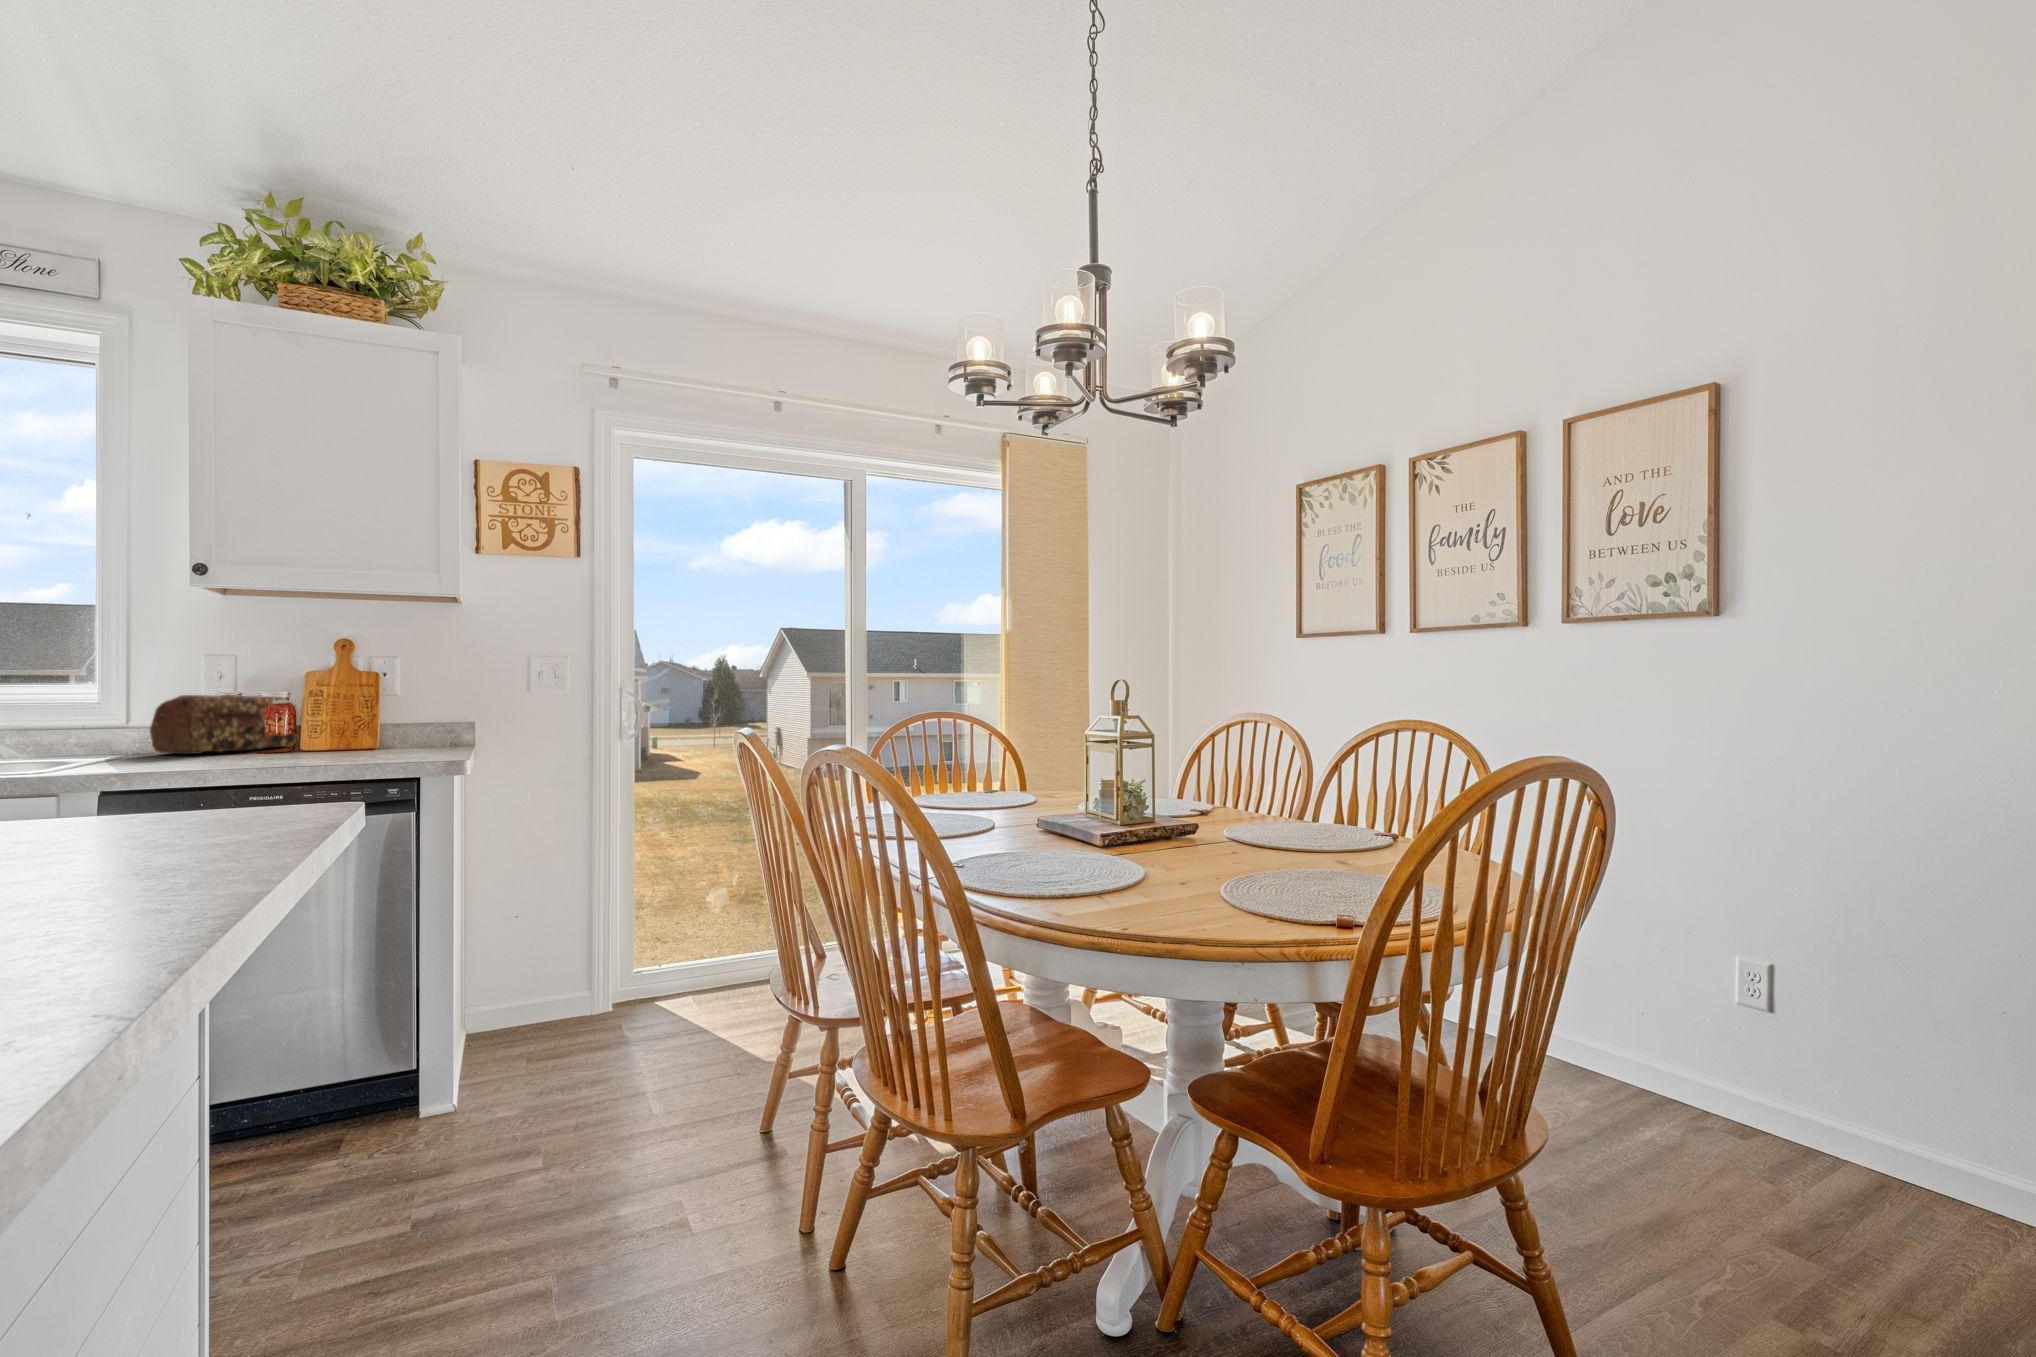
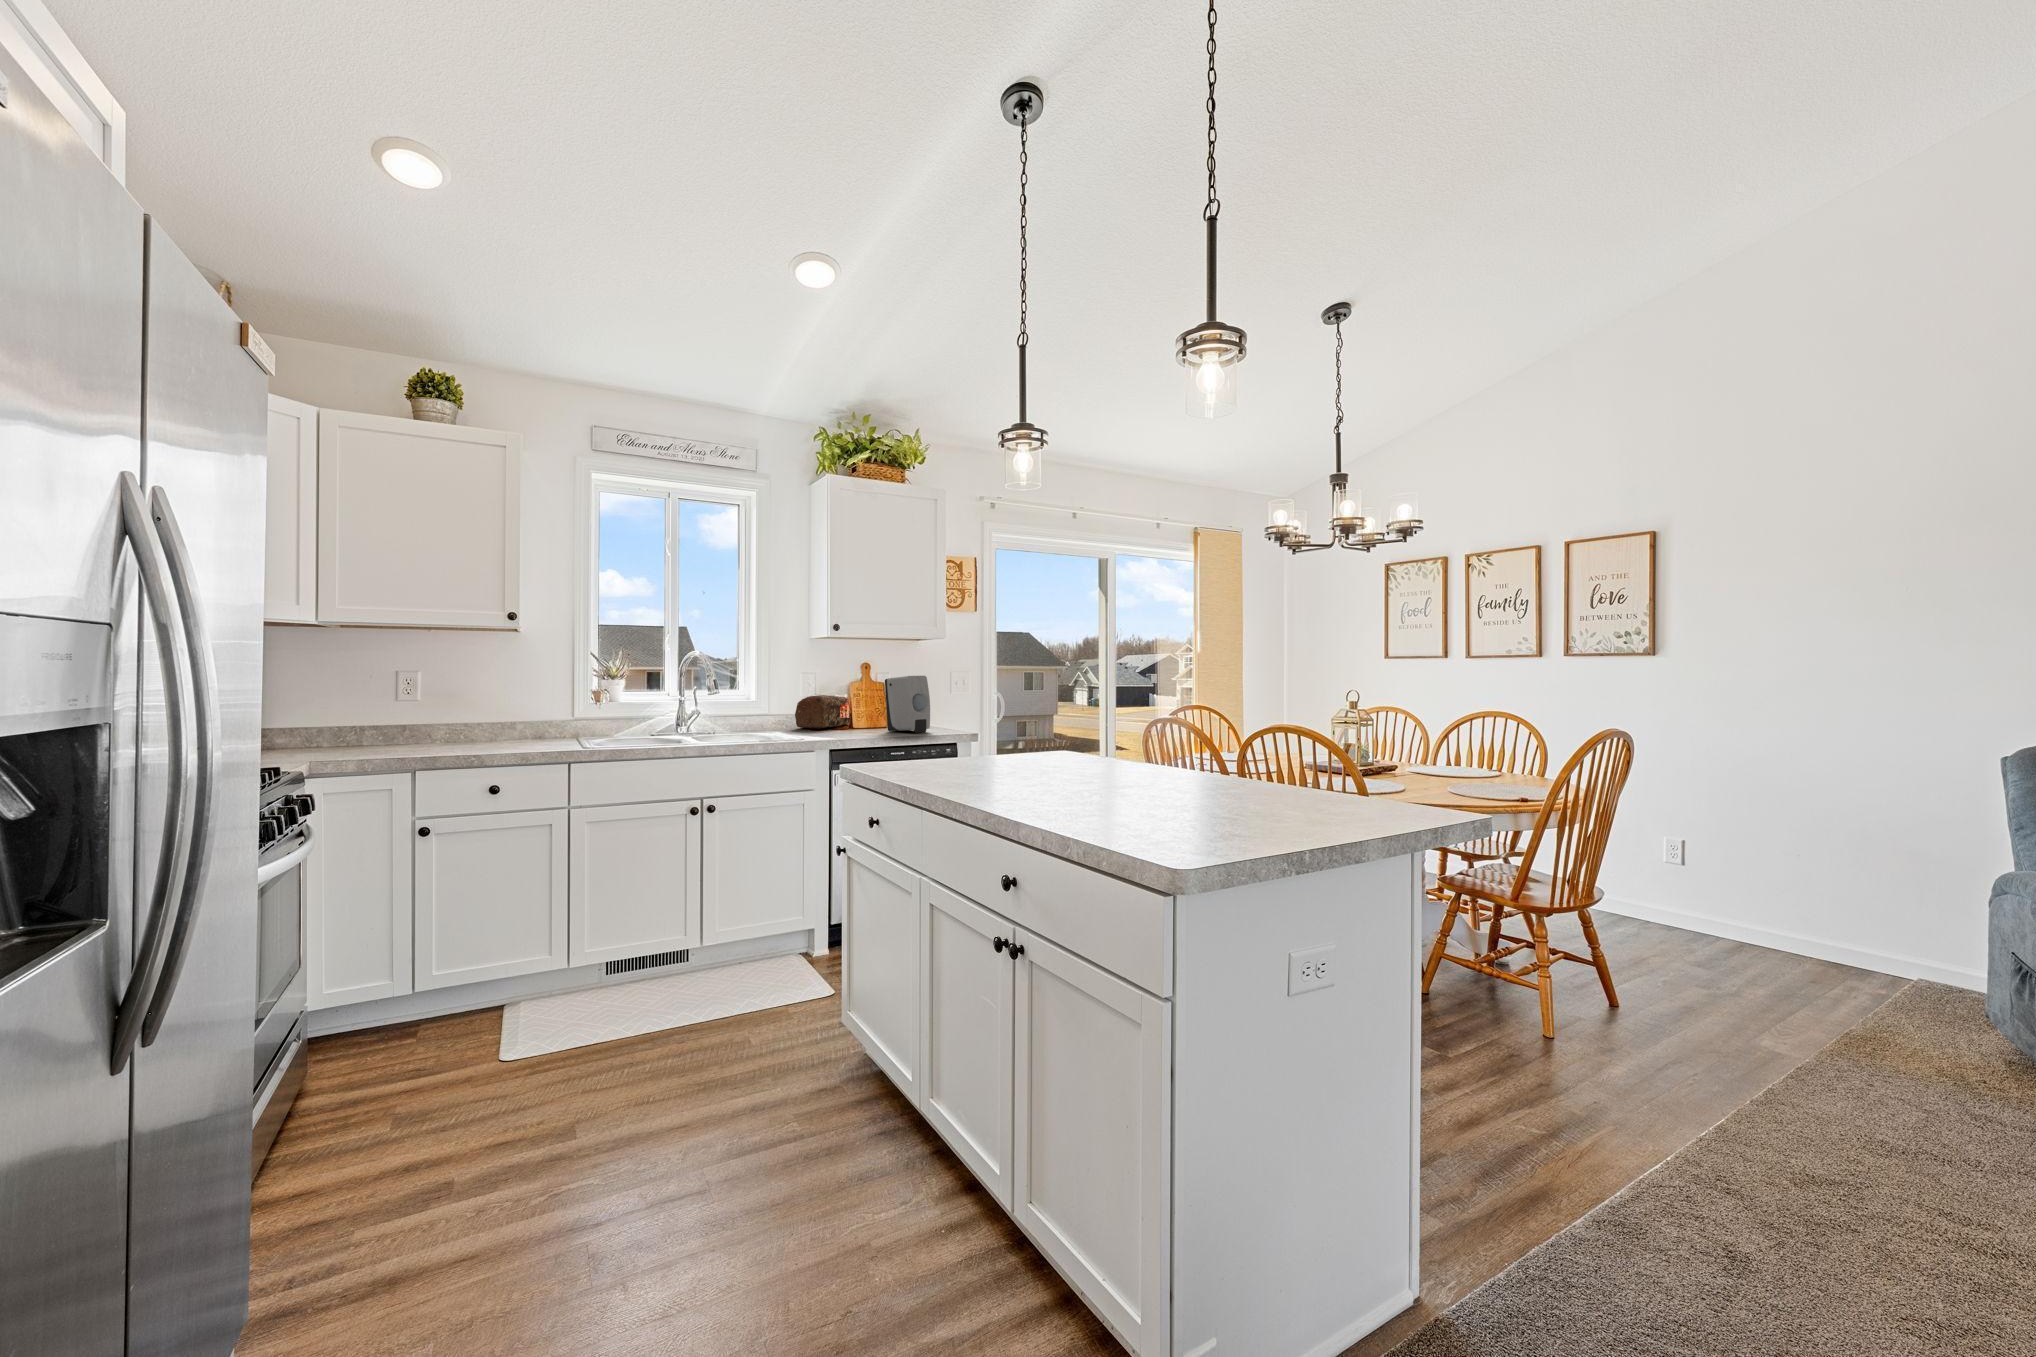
soap dispenser: none [294,656,372,762] -> present [885,676,930,733]

